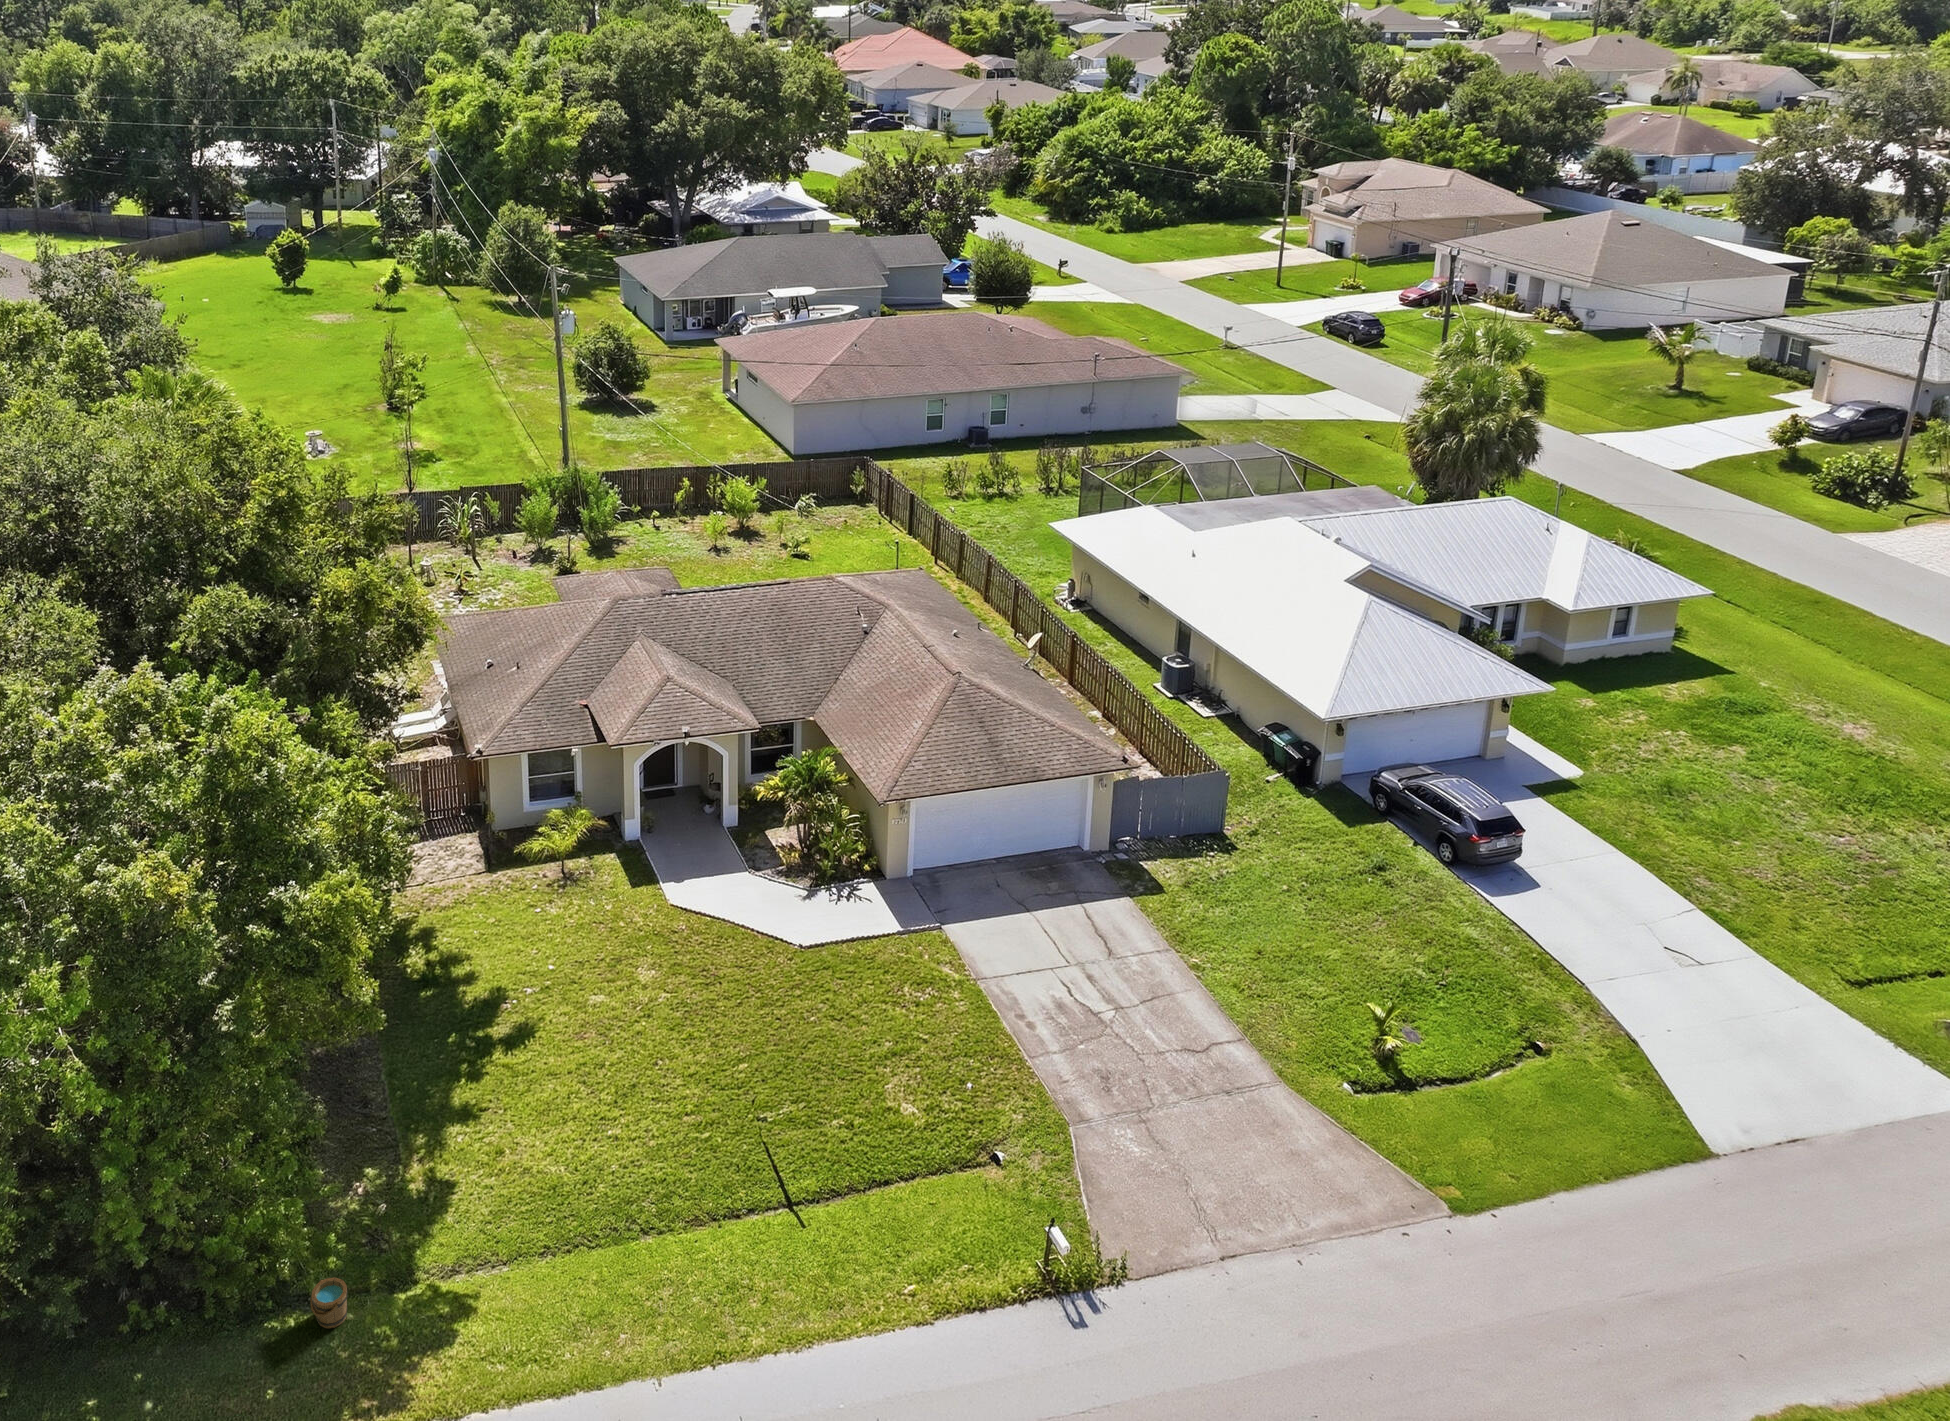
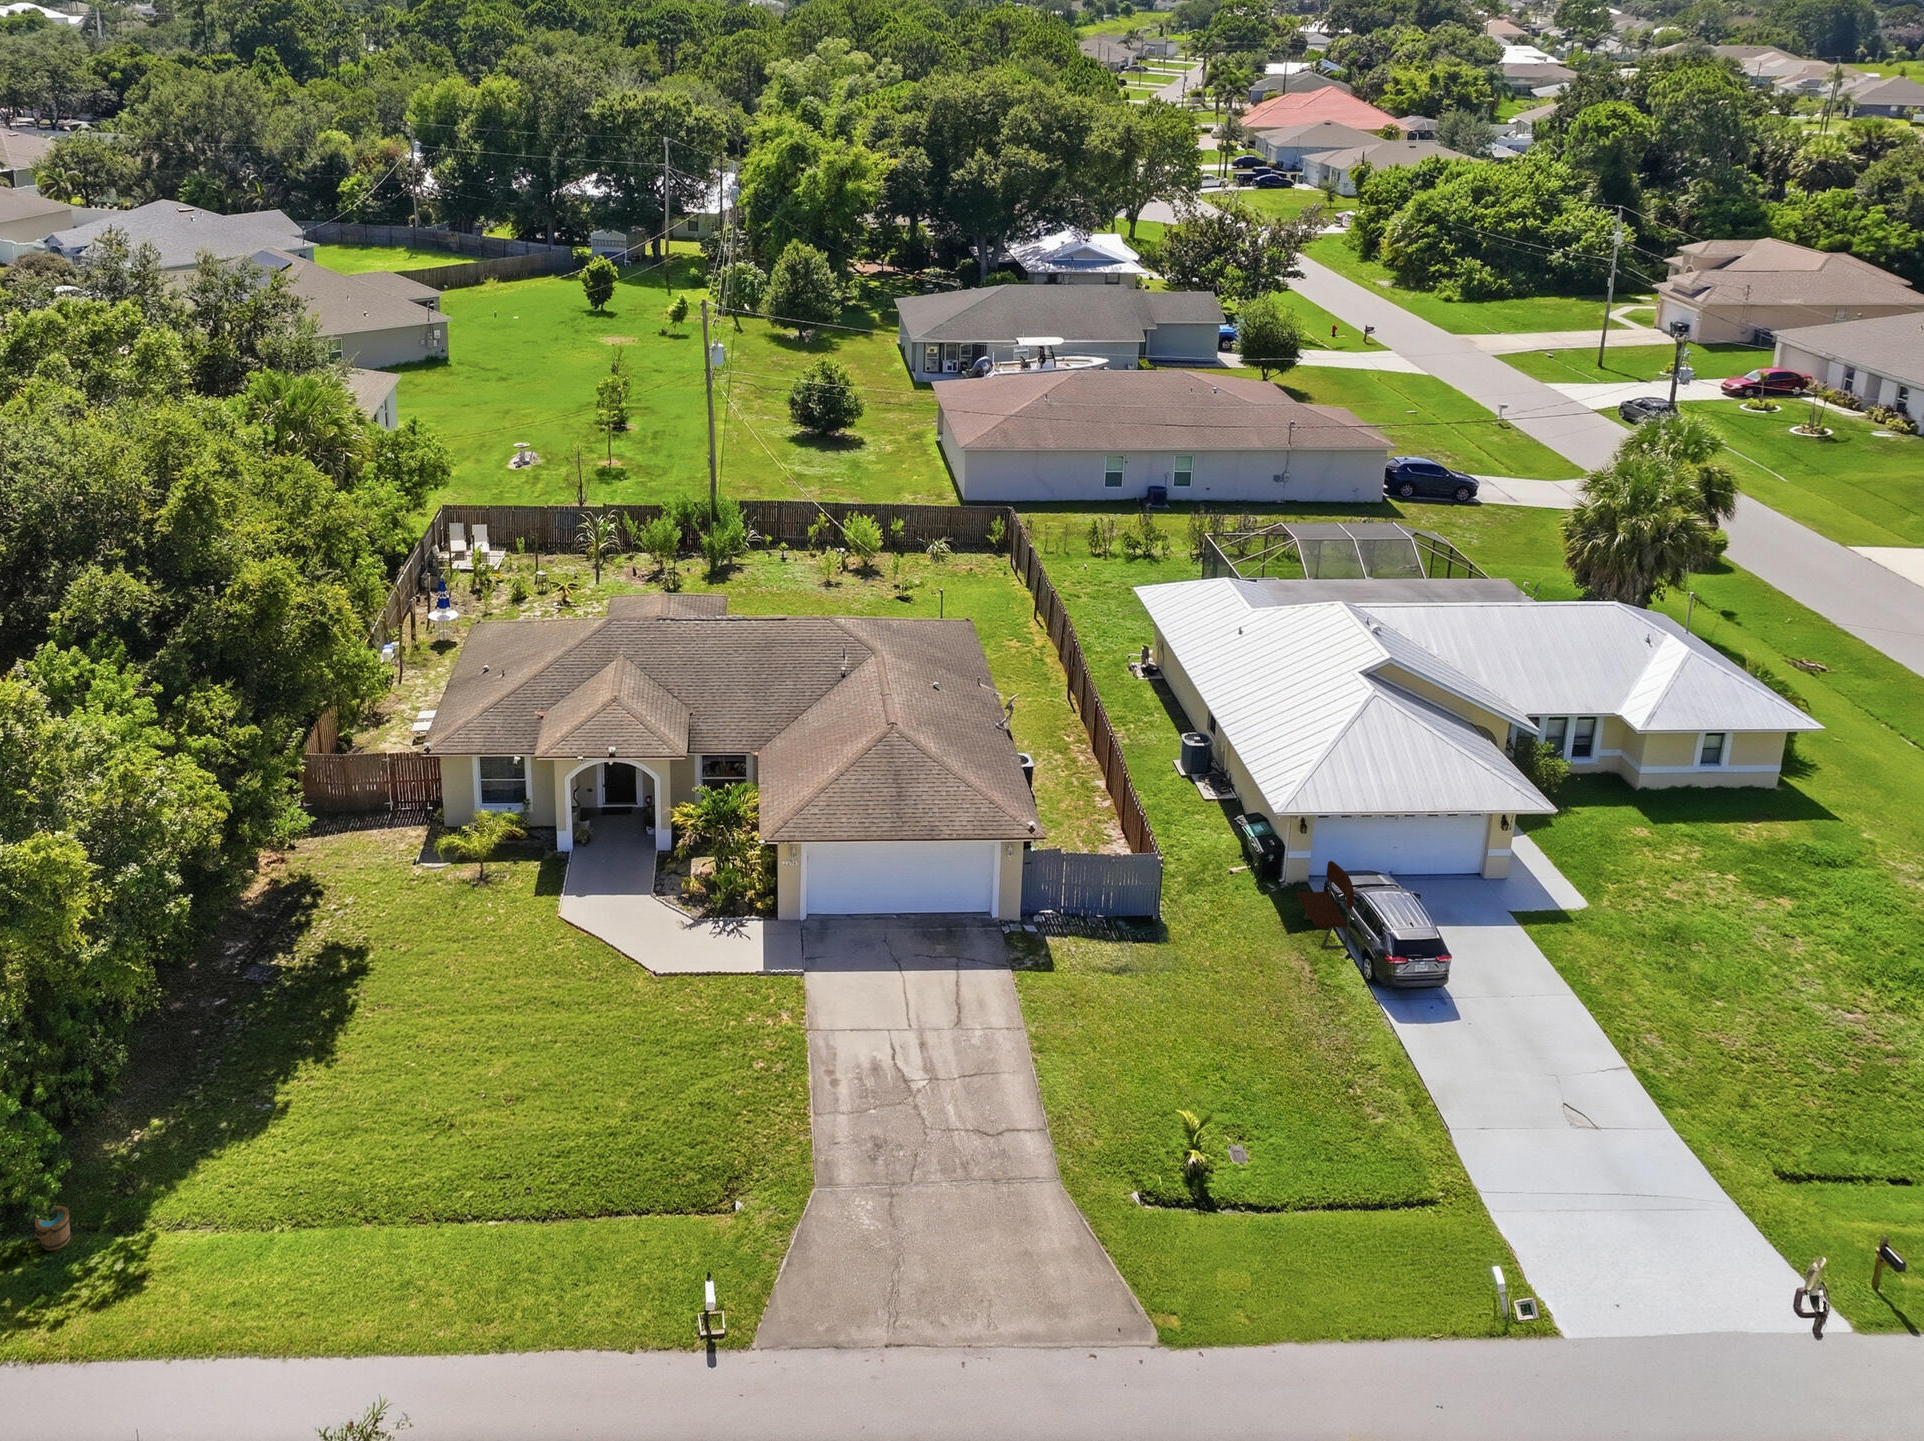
bench: none [1354,756,1422,838] -> present [1297,861,1354,949]

